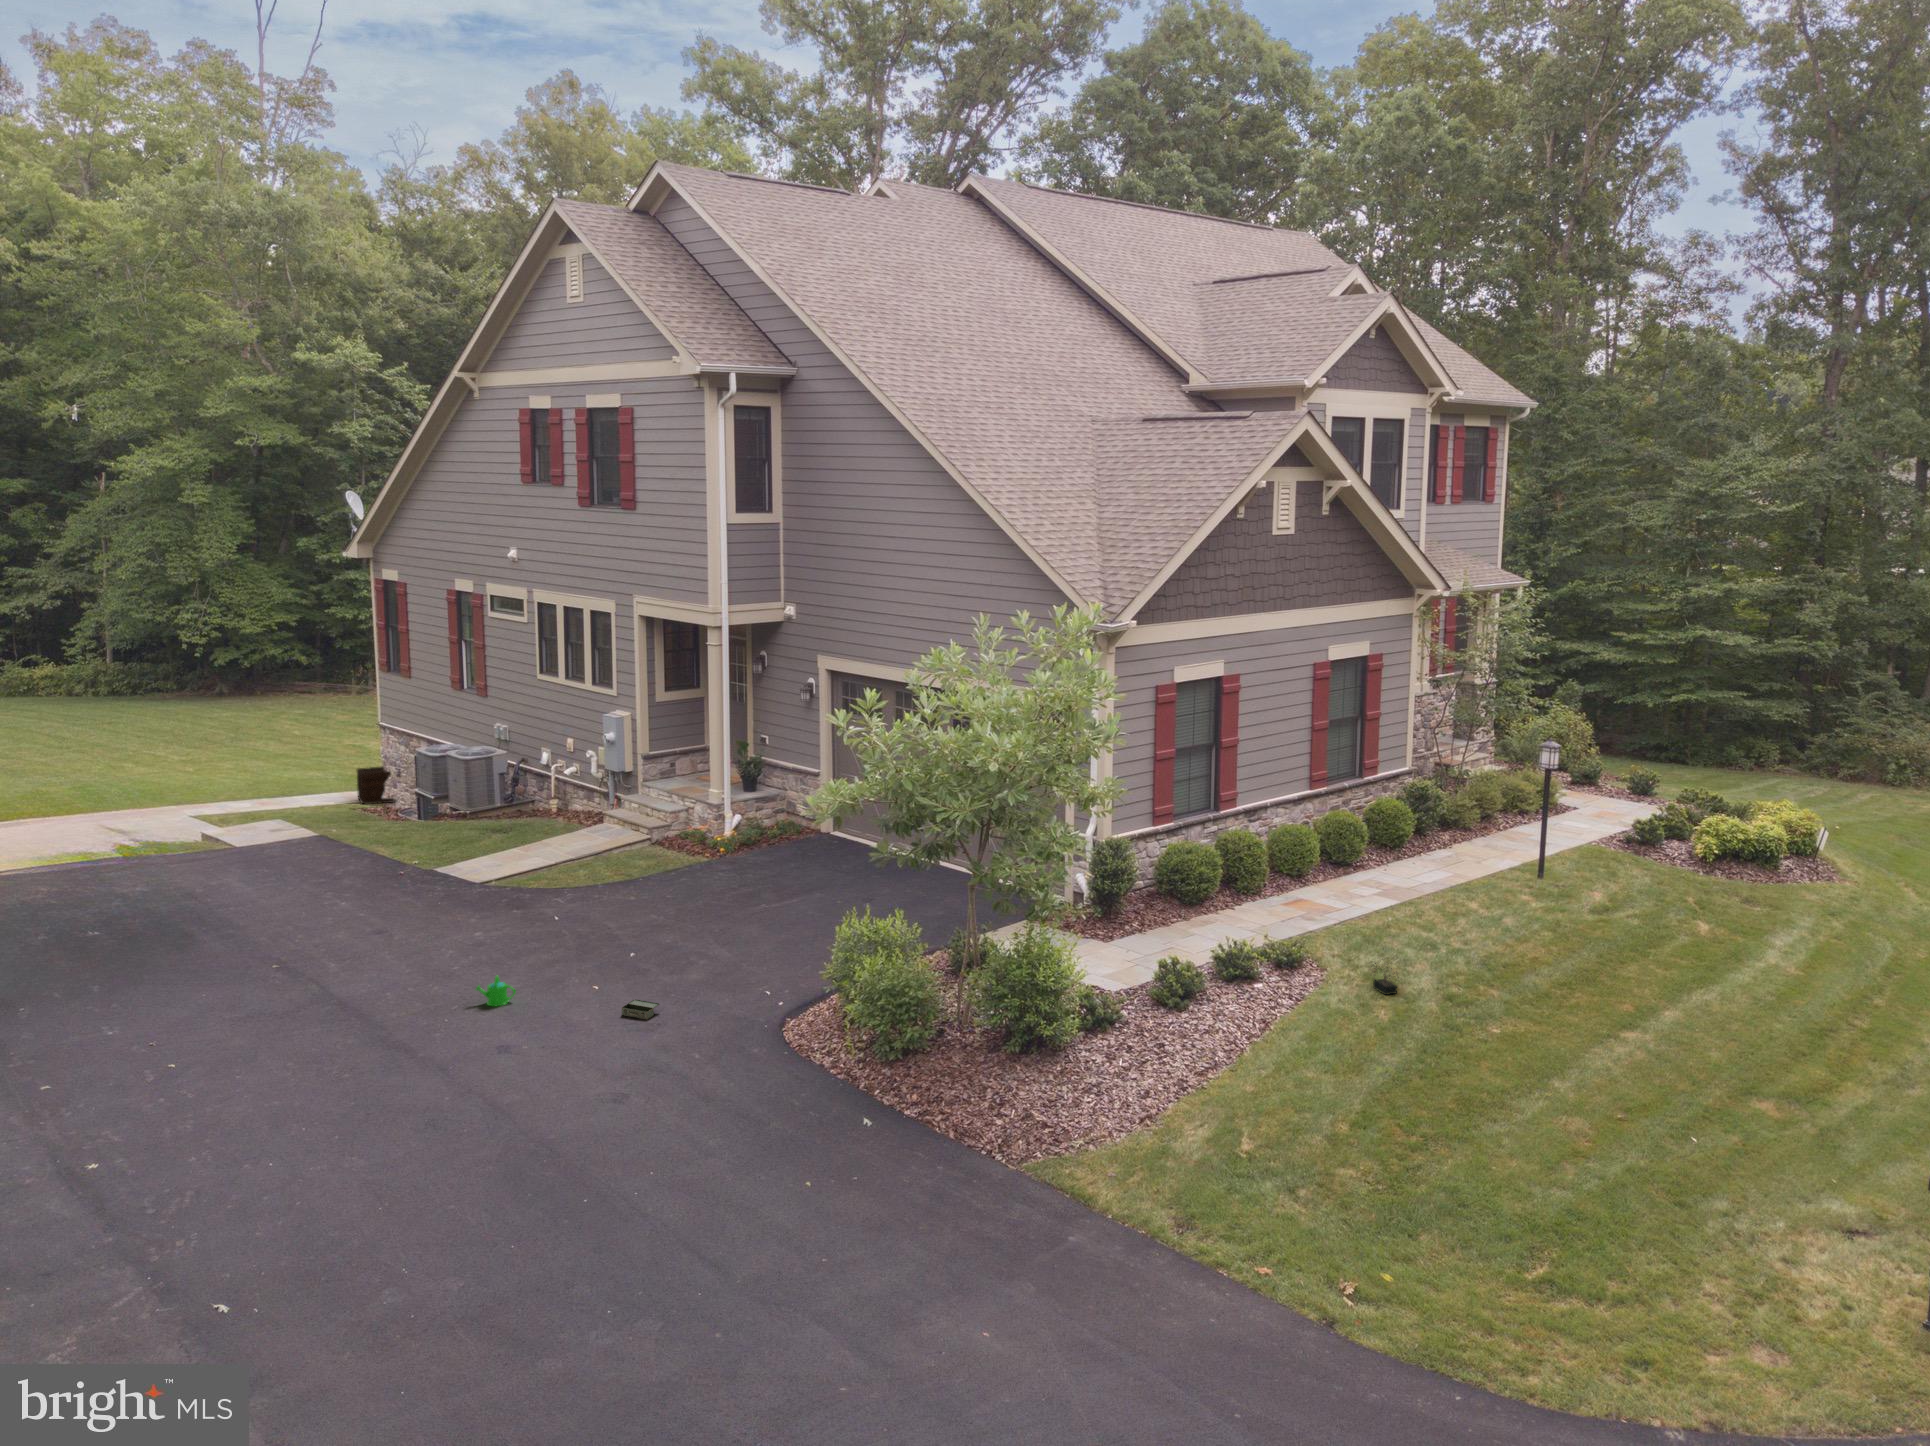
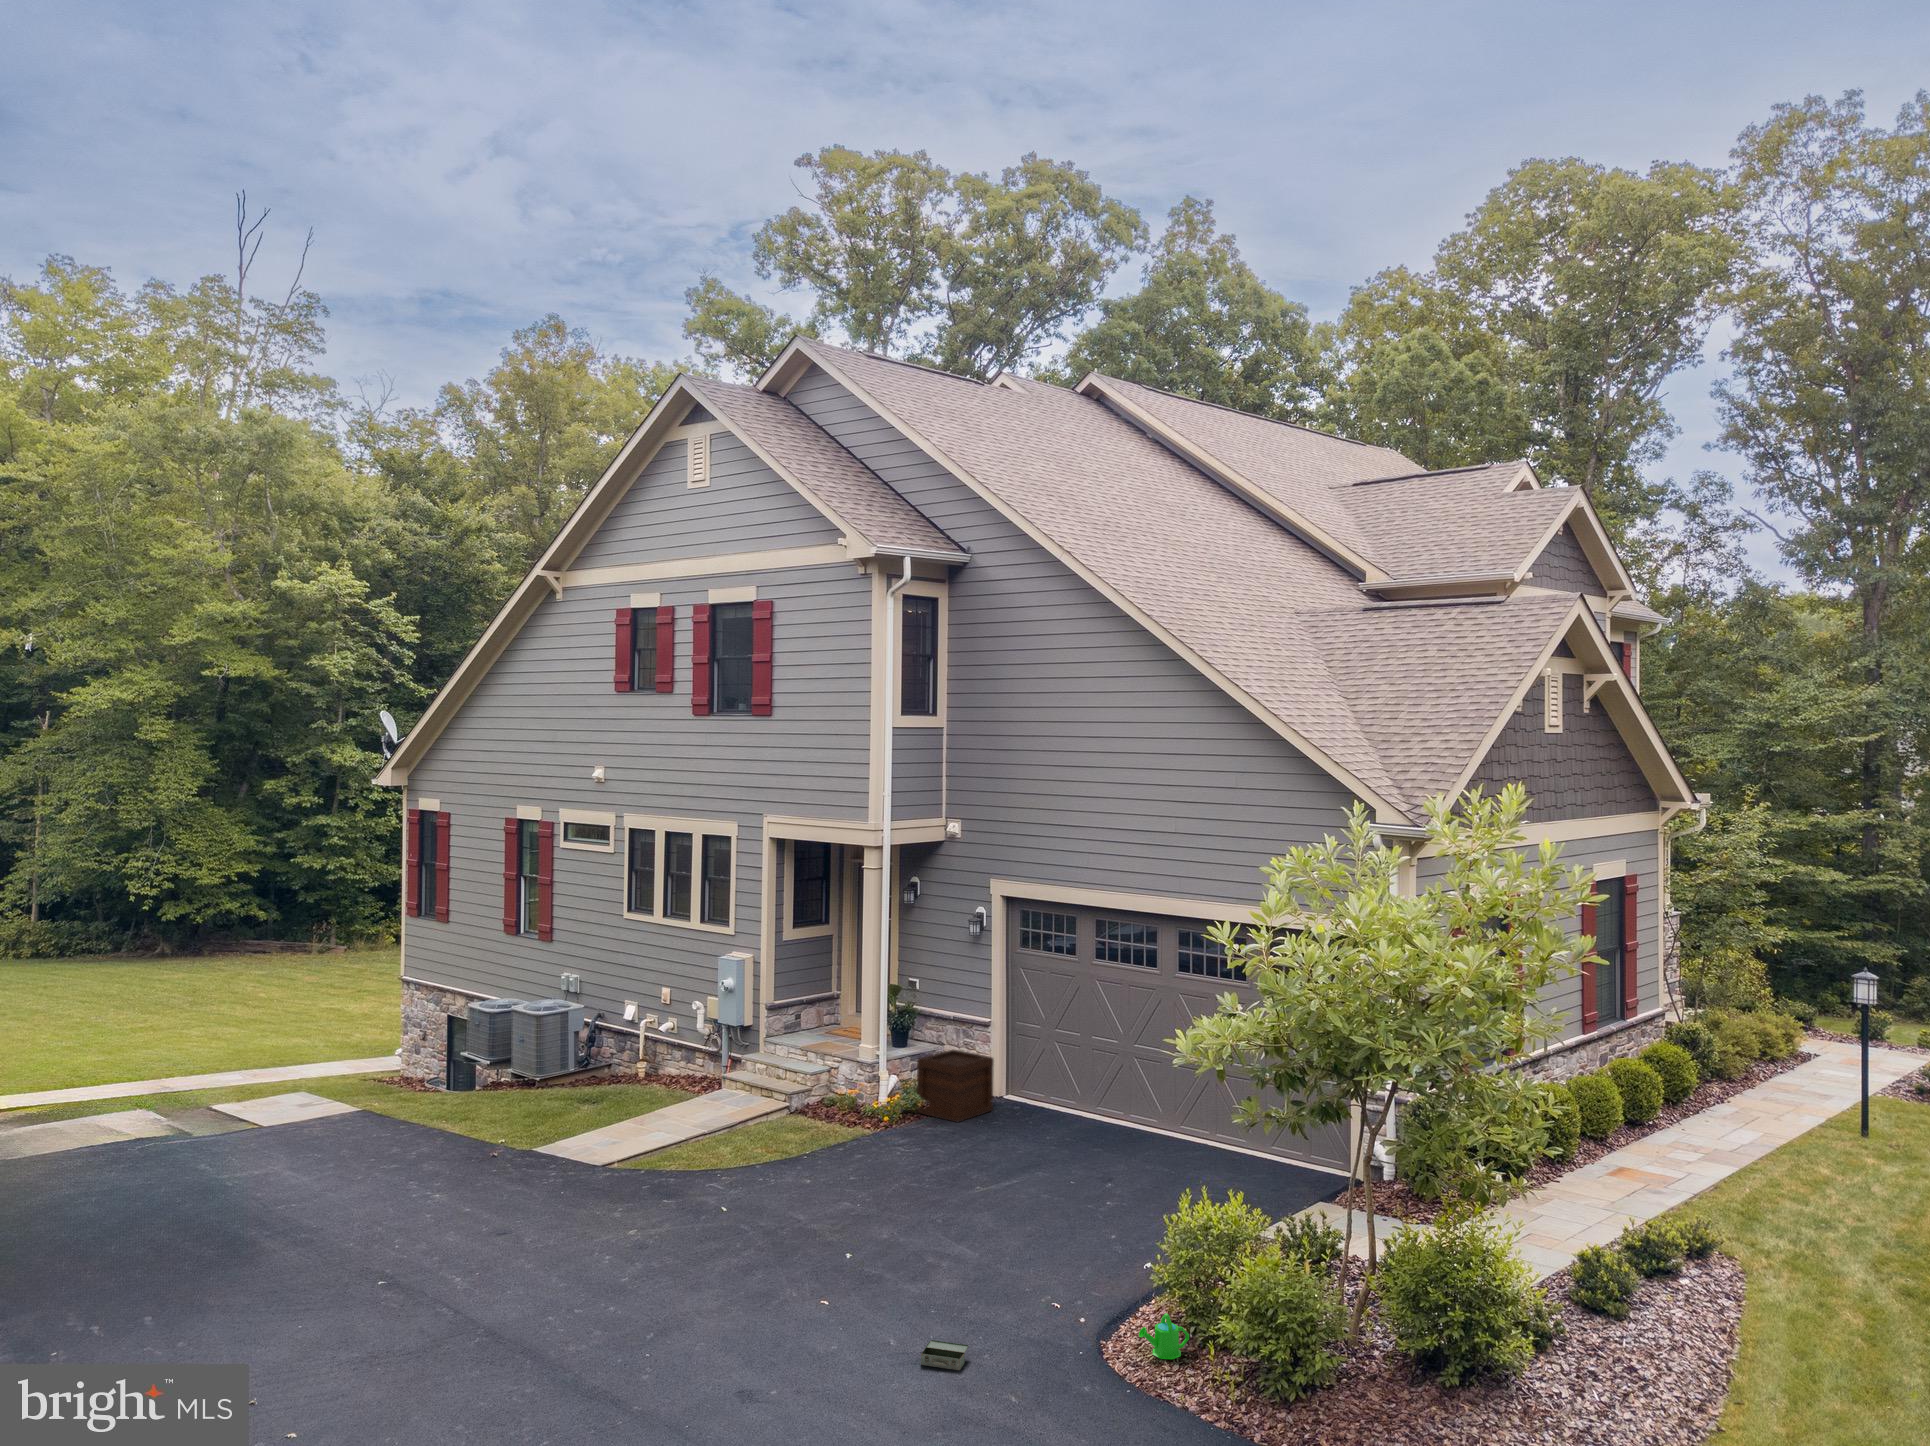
wooden crate: present [357,767,397,804] -> present [917,1050,994,1122]
decorative plant: present [1371,963,1397,995] -> none [1826,1239,1881,1291]
watering can: present [476,976,516,1006] -> present [1139,1313,1189,1359]

